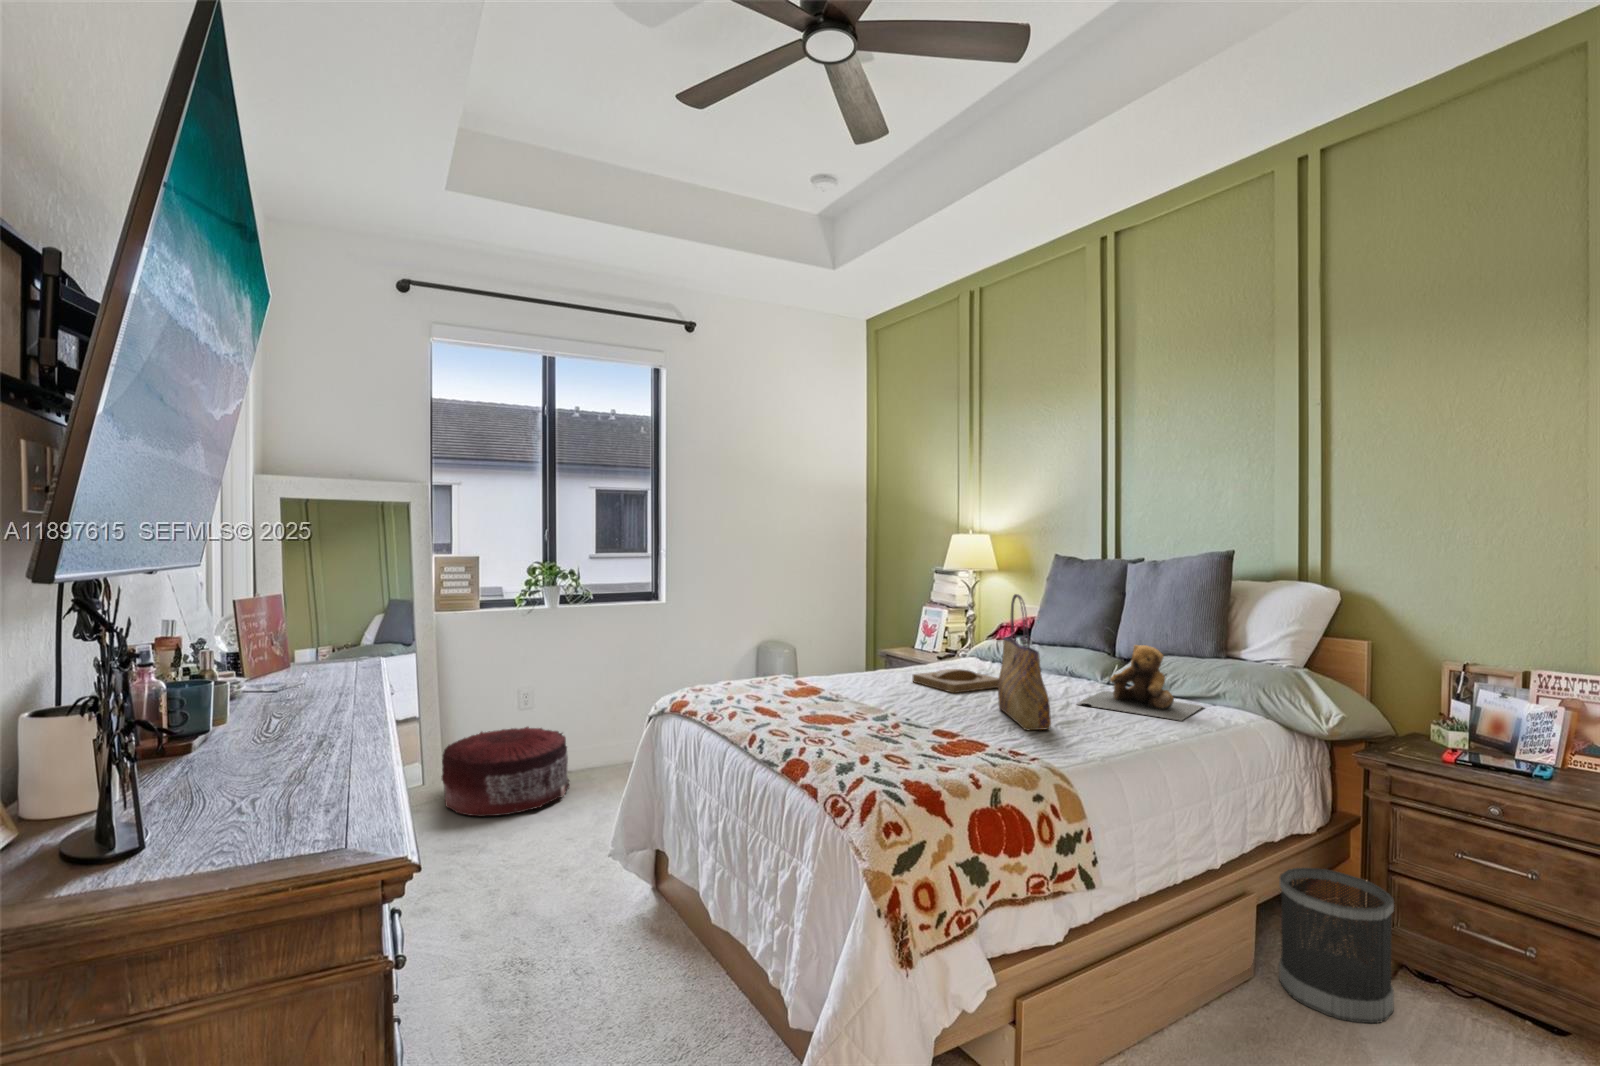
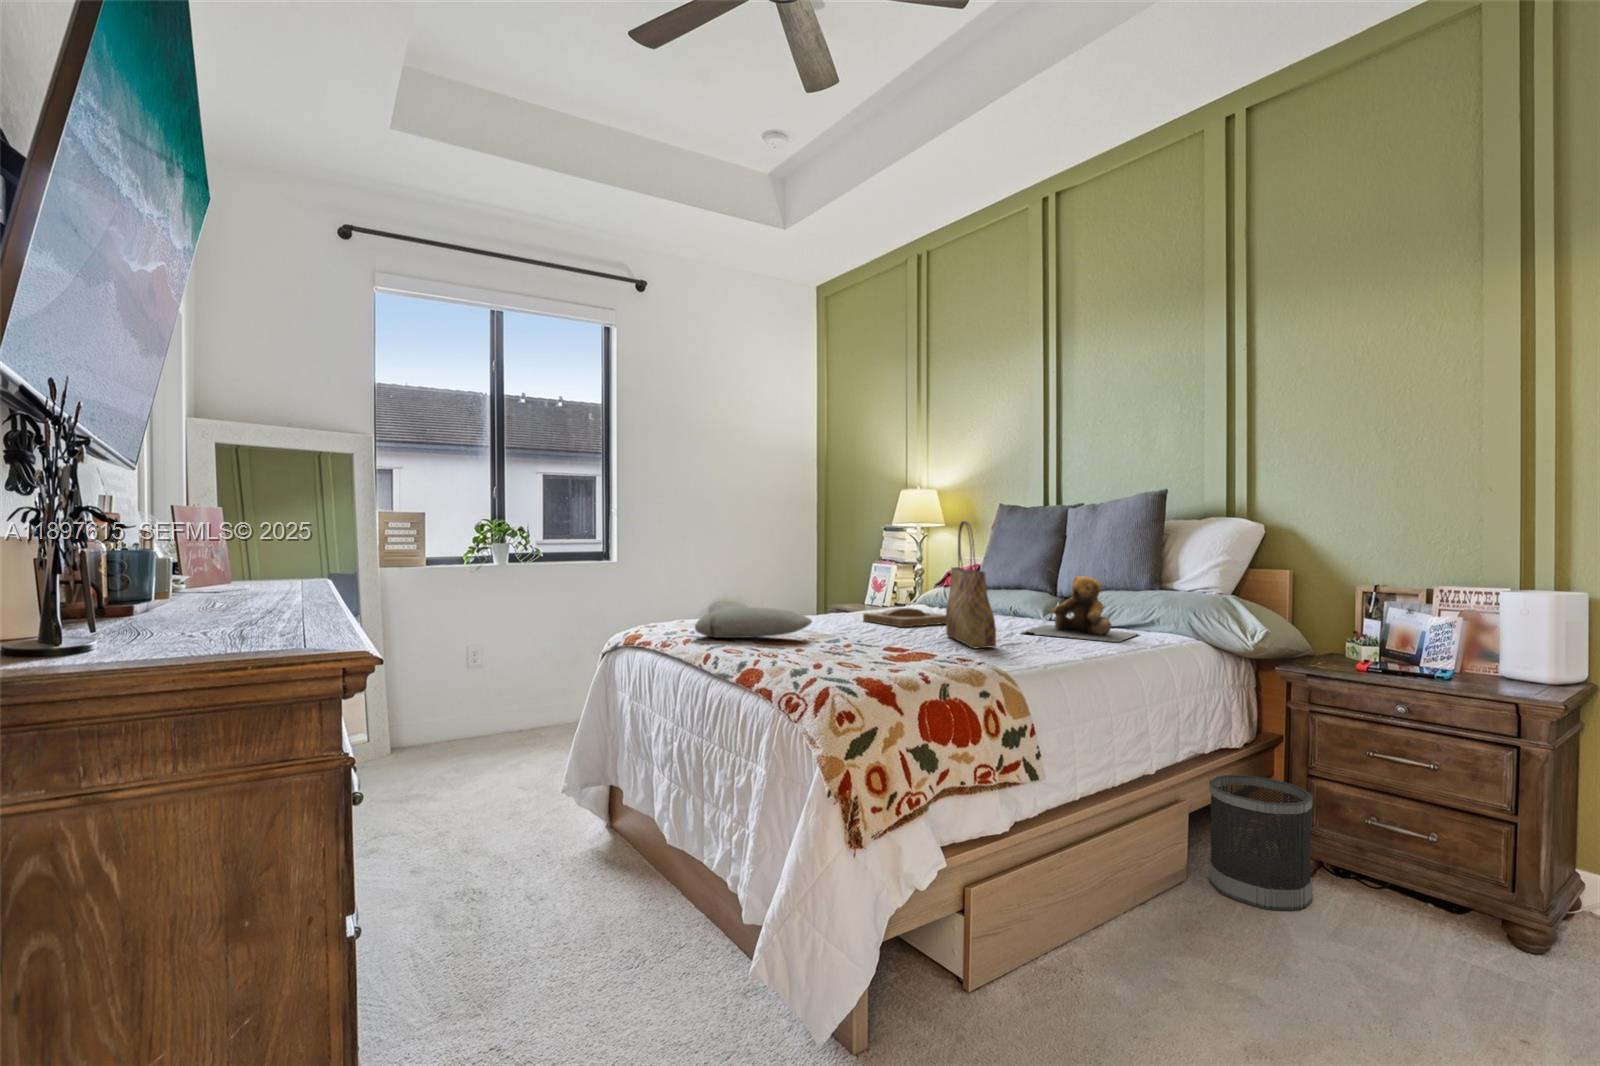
pillow: none [741,678,860,711] -> present [695,607,812,638]
pouf: present [441,727,569,816] -> none [387,682,521,768]

